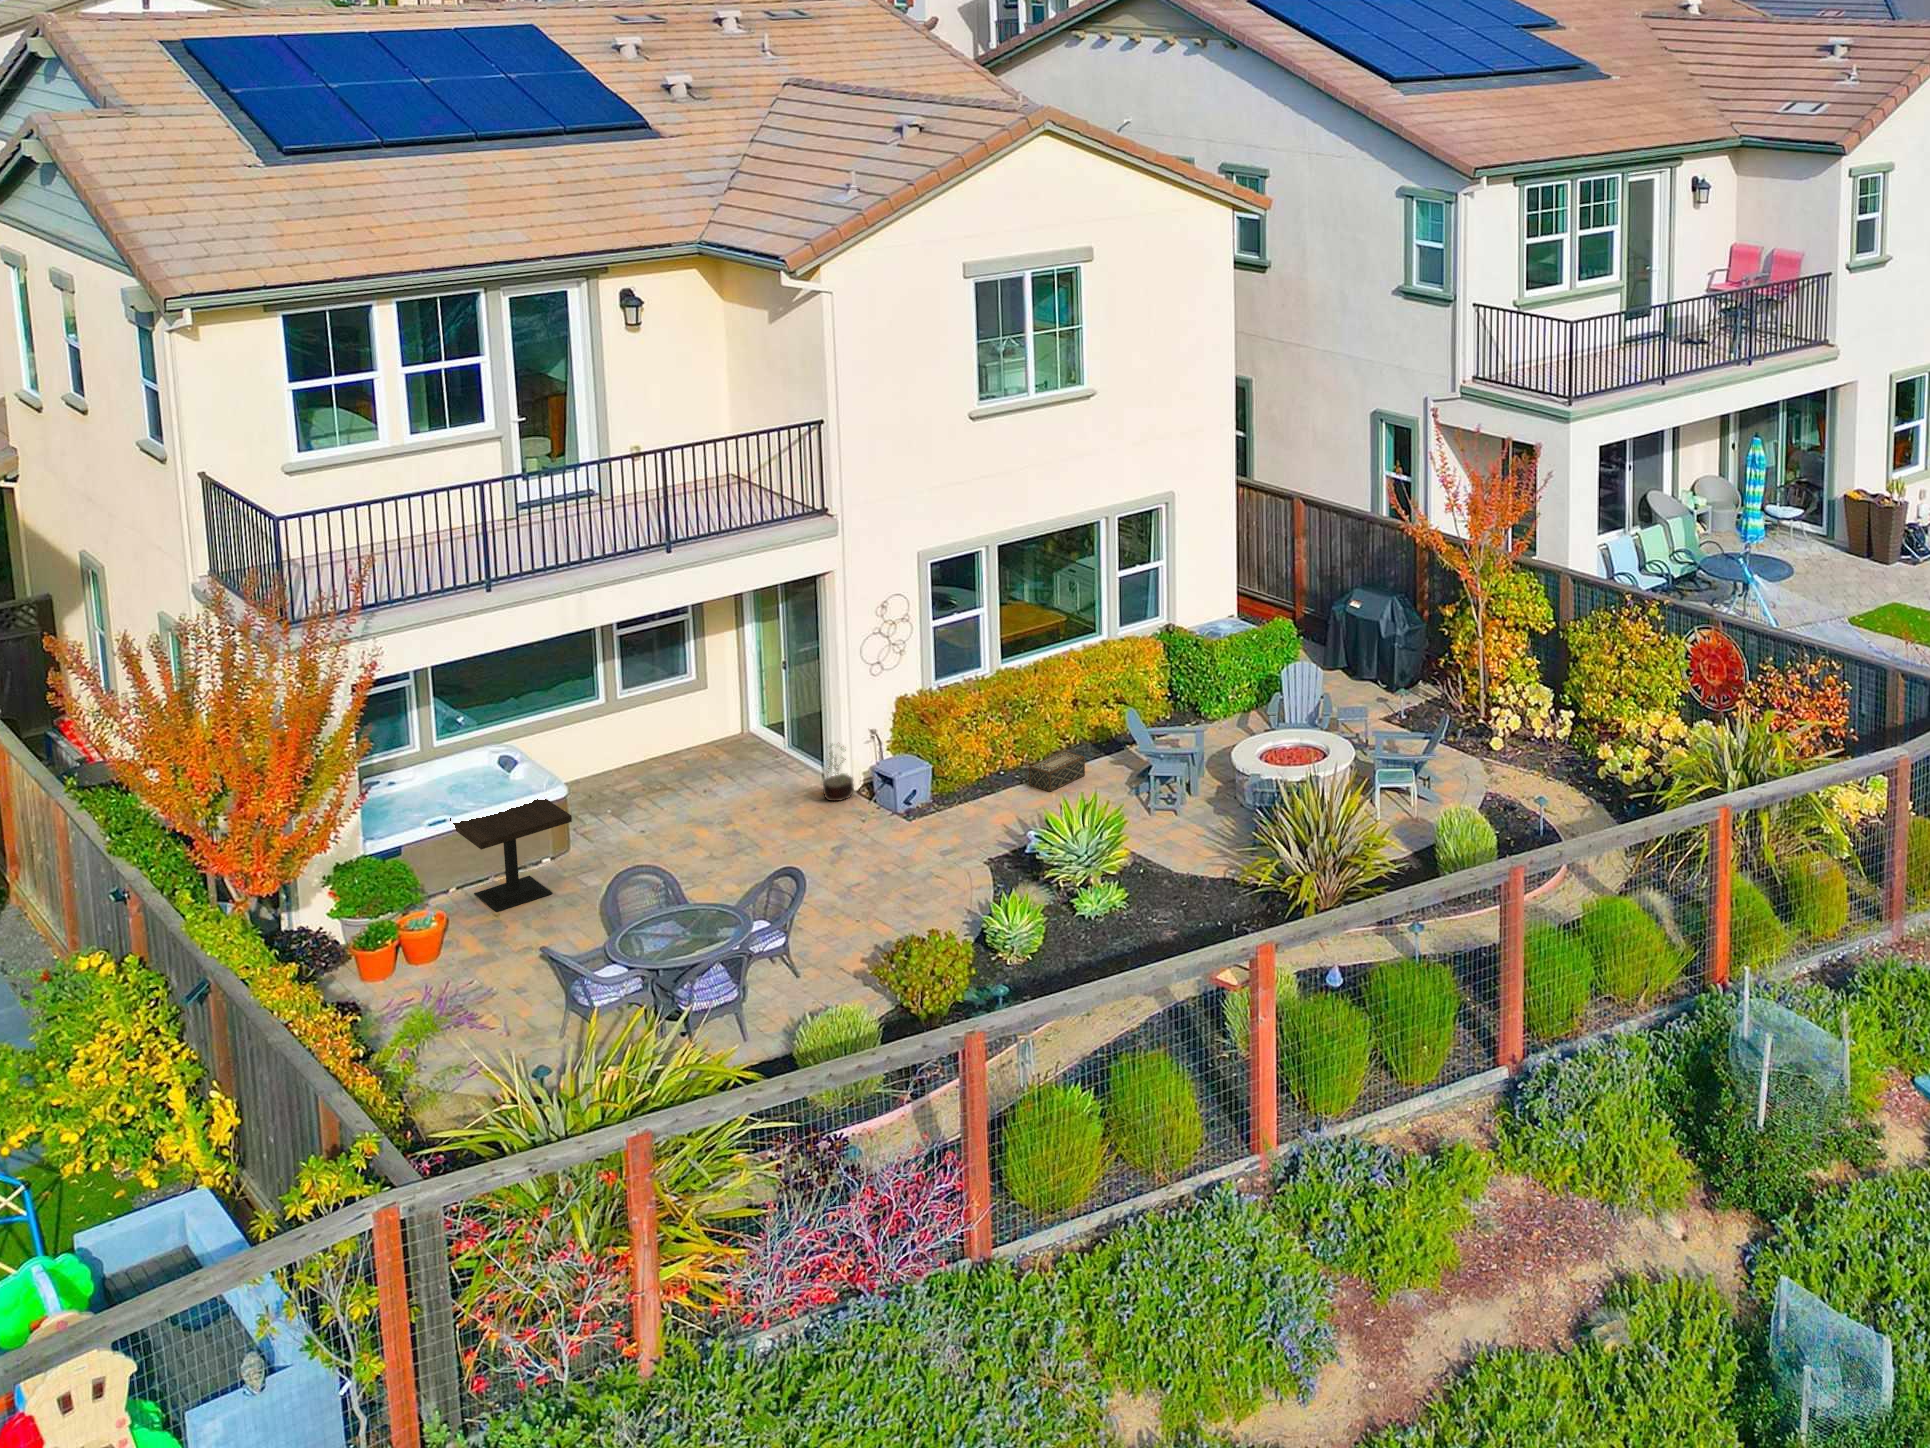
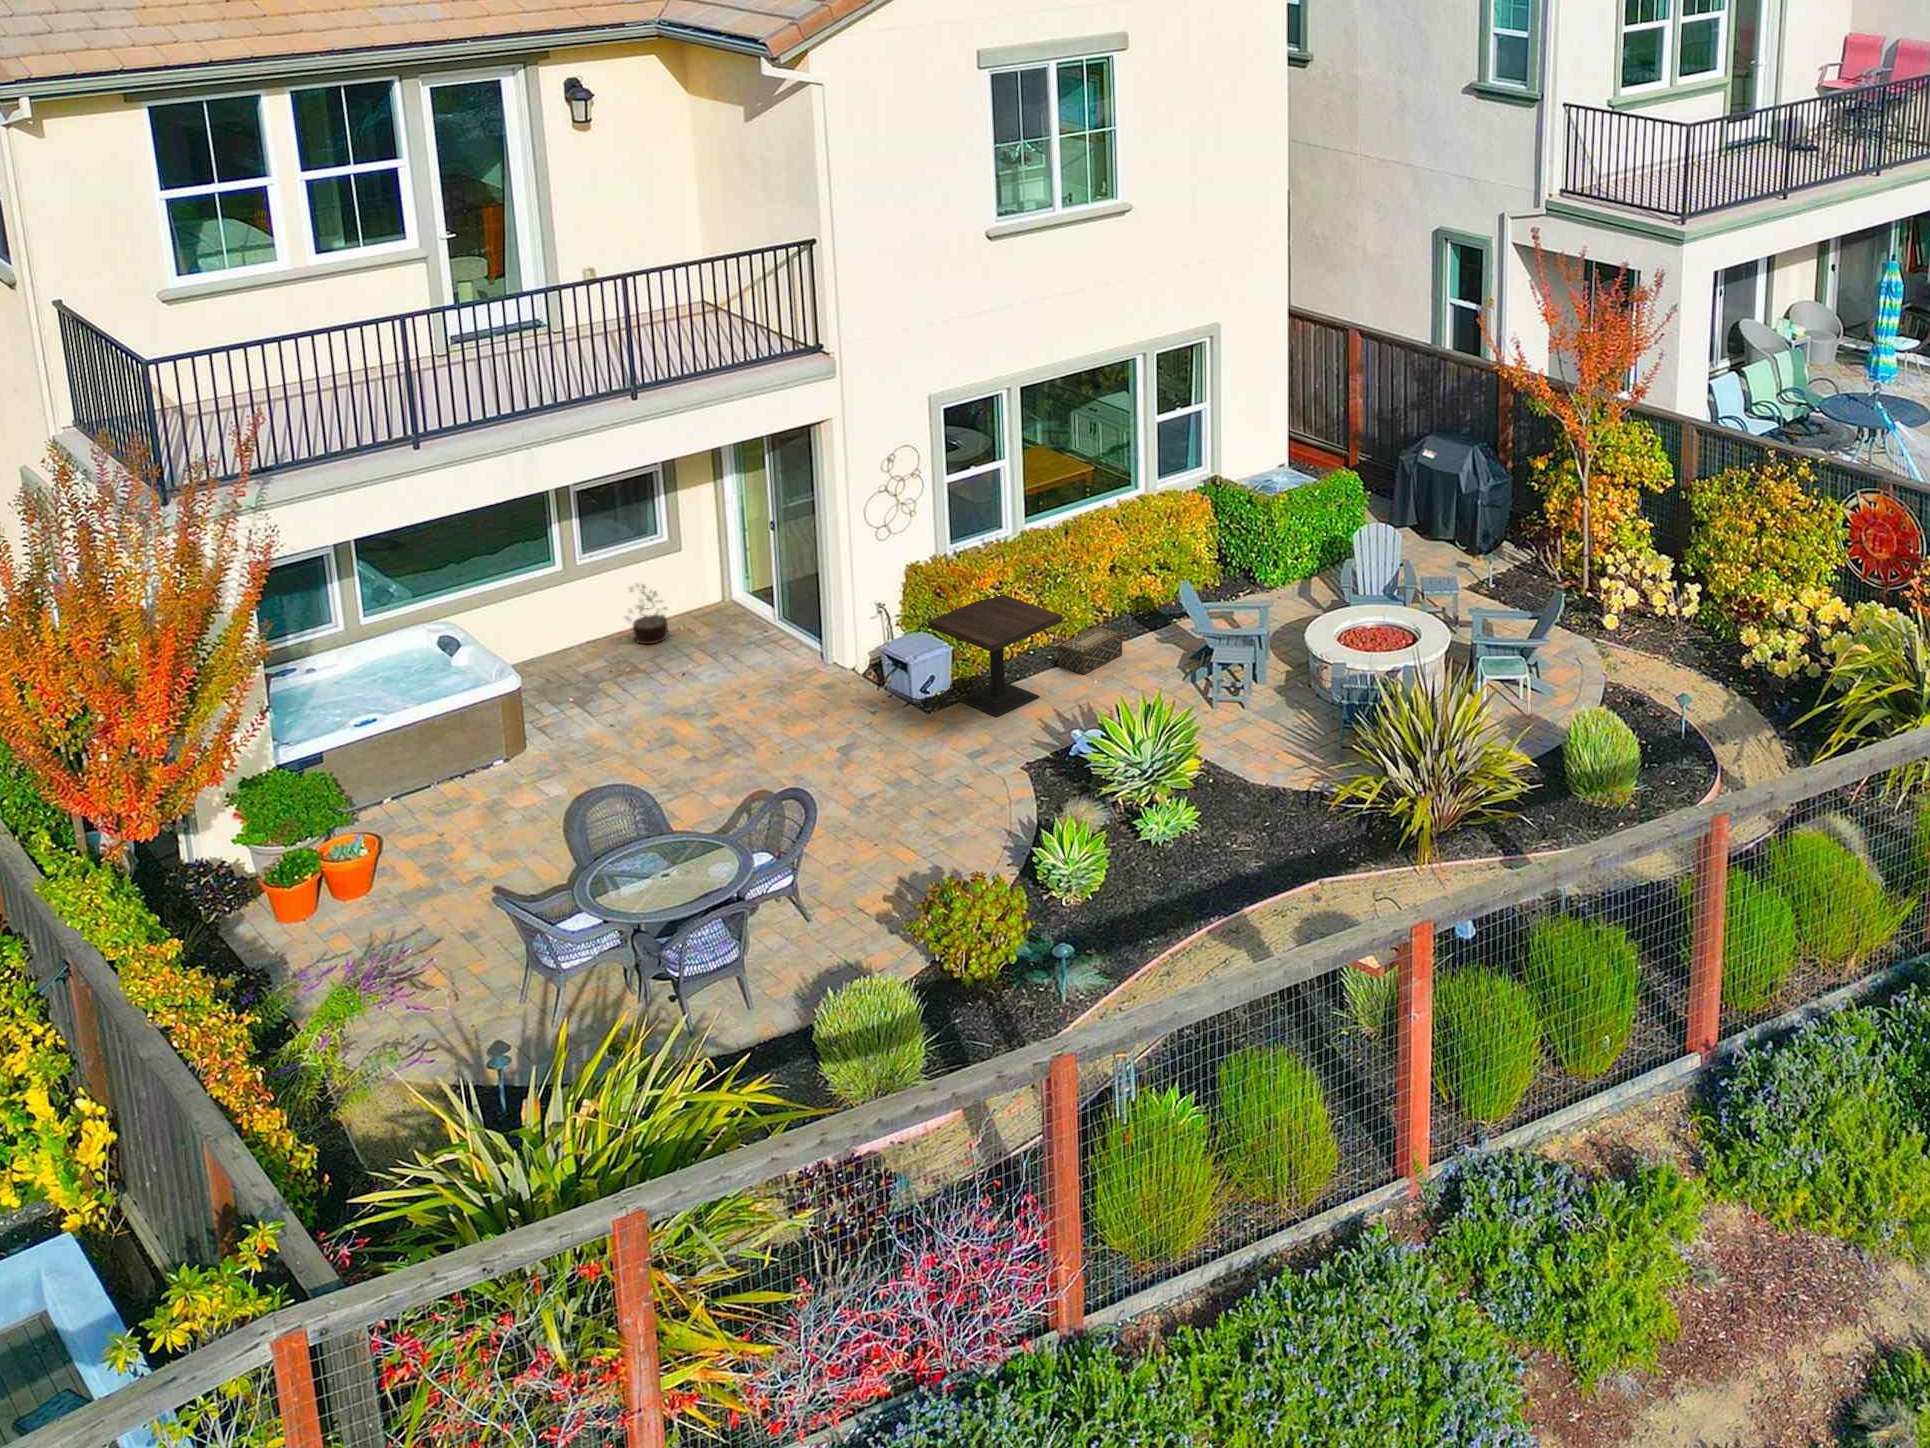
decorative plant: present [823,746,854,801] -> present [626,585,668,644]
side table: present [450,799,572,912] -> present [928,595,1062,717]

